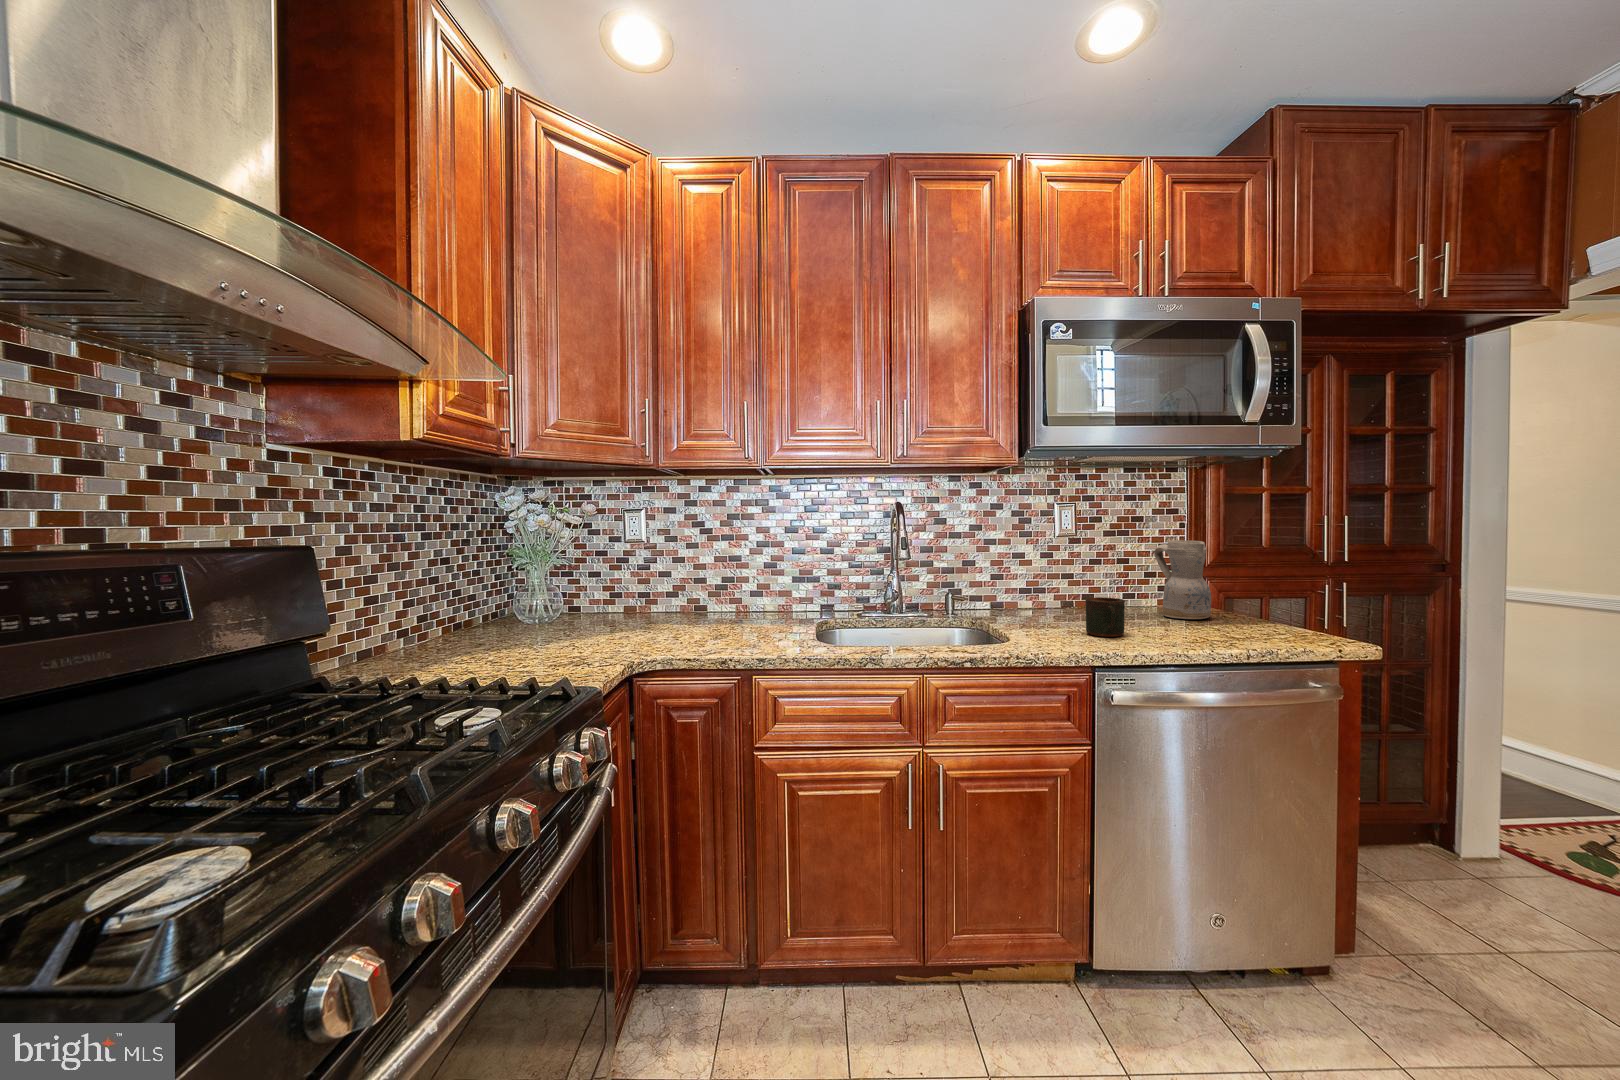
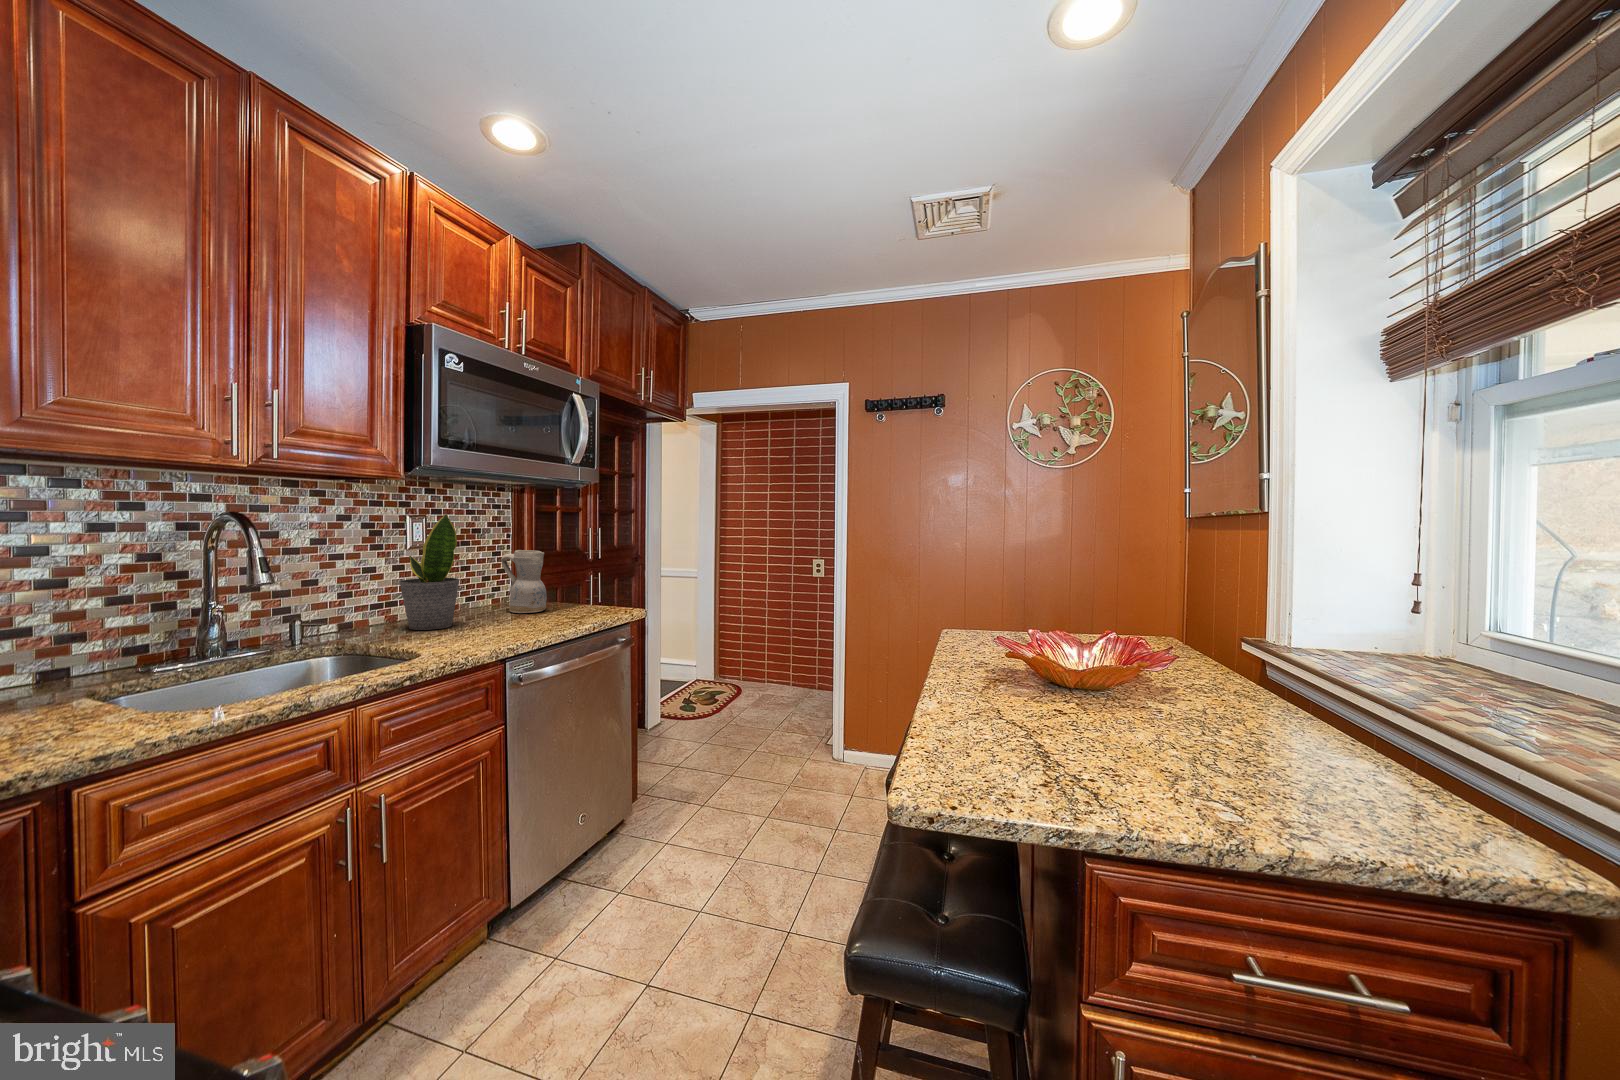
potted plant: none [1032,497,1091,621] -> present [399,514,460,630]
mug: present [1085,597,1125,637] -> none [477,603,512,637]

